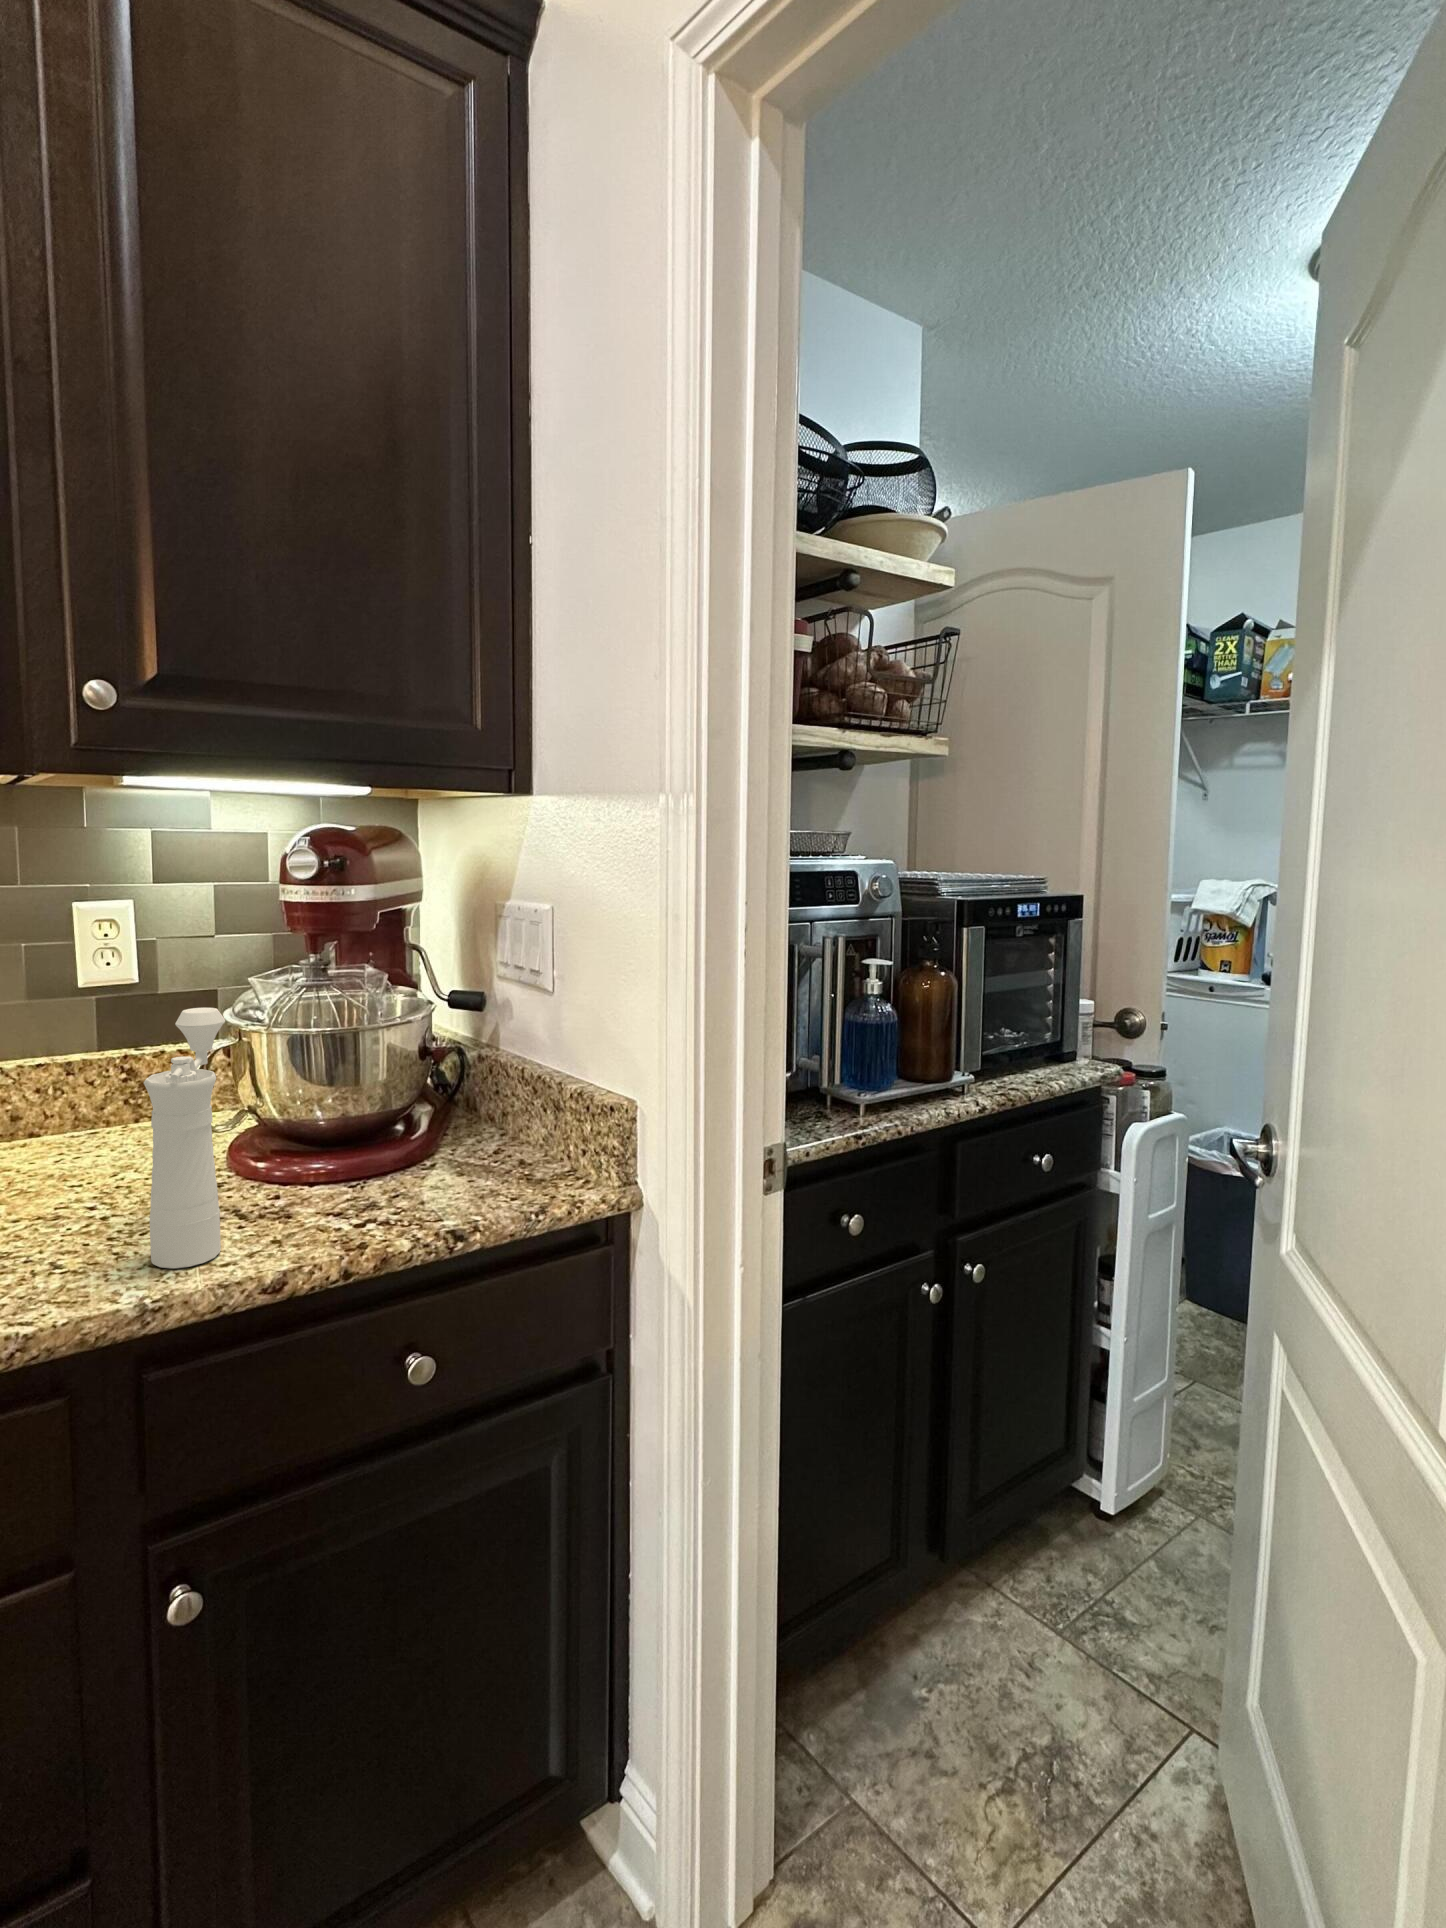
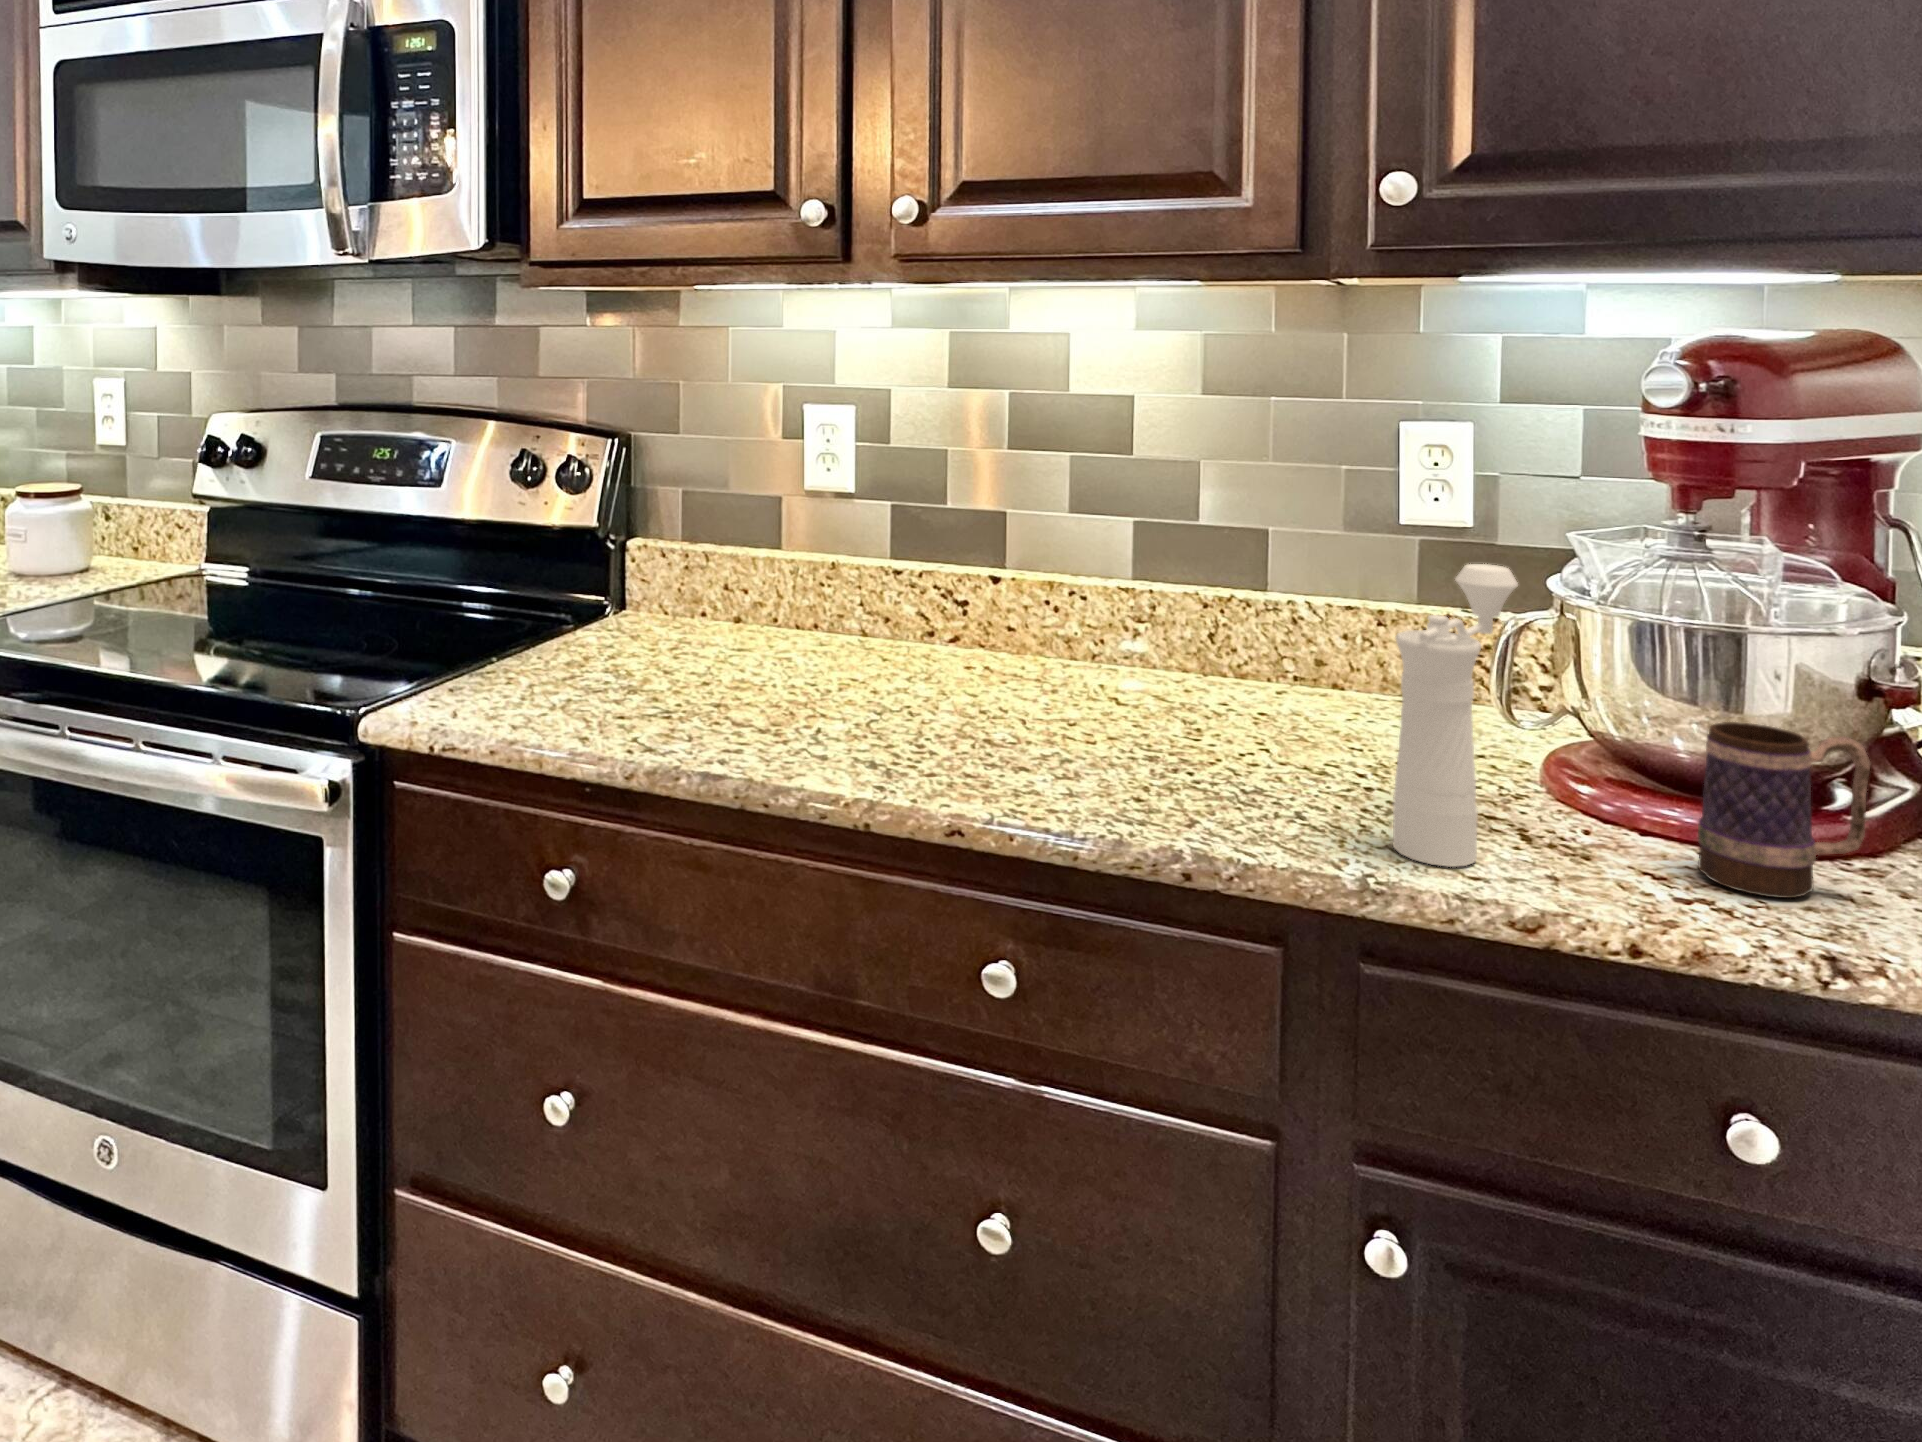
mug: none [356,1085,445,1205] -> present [1698,722,1870,898]

